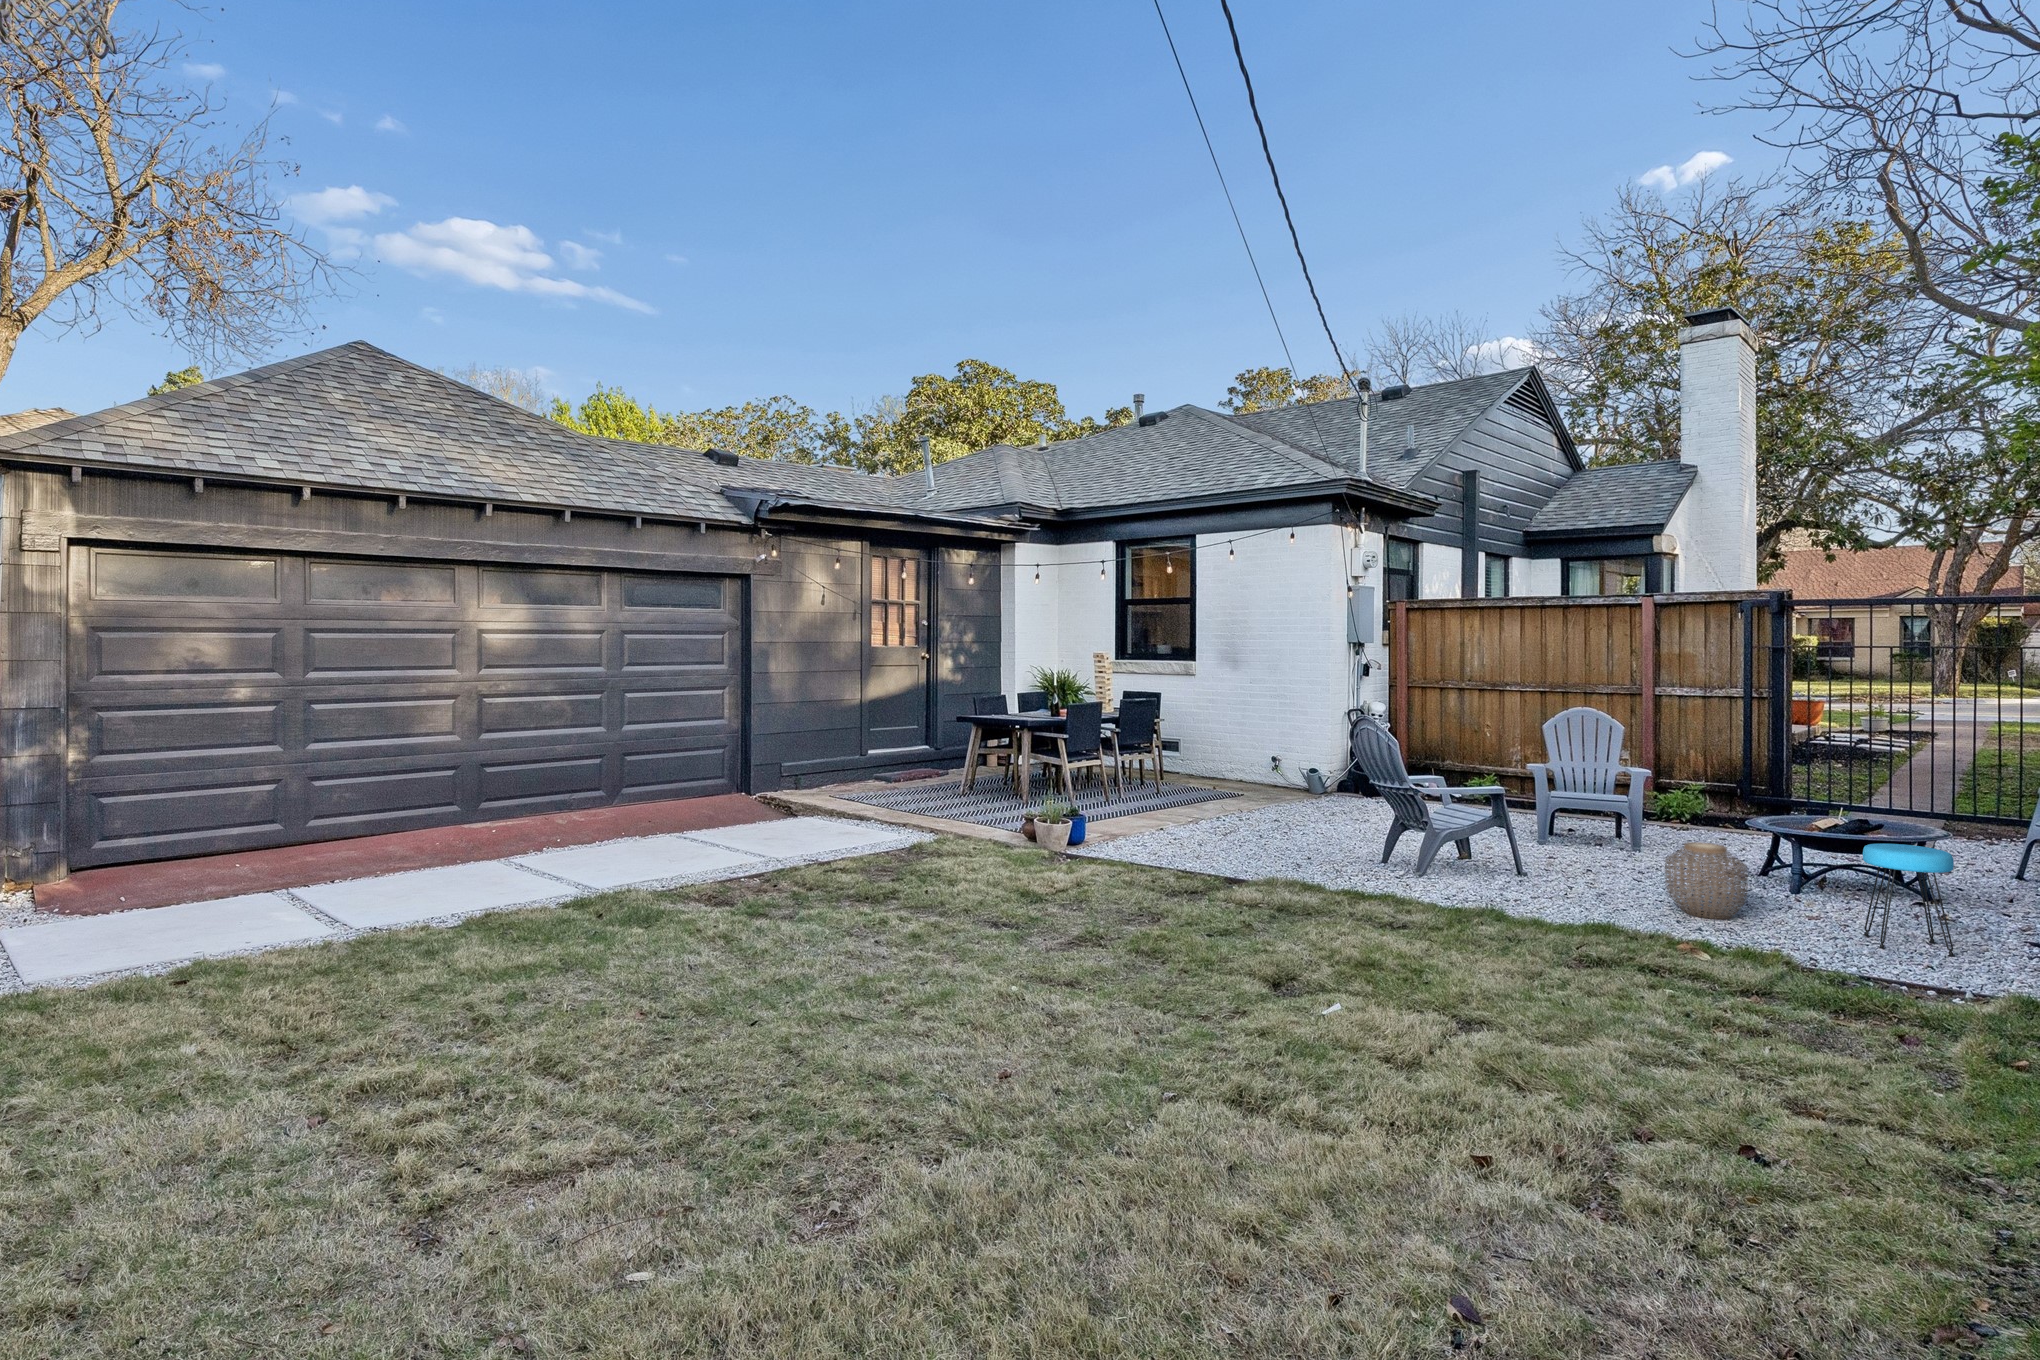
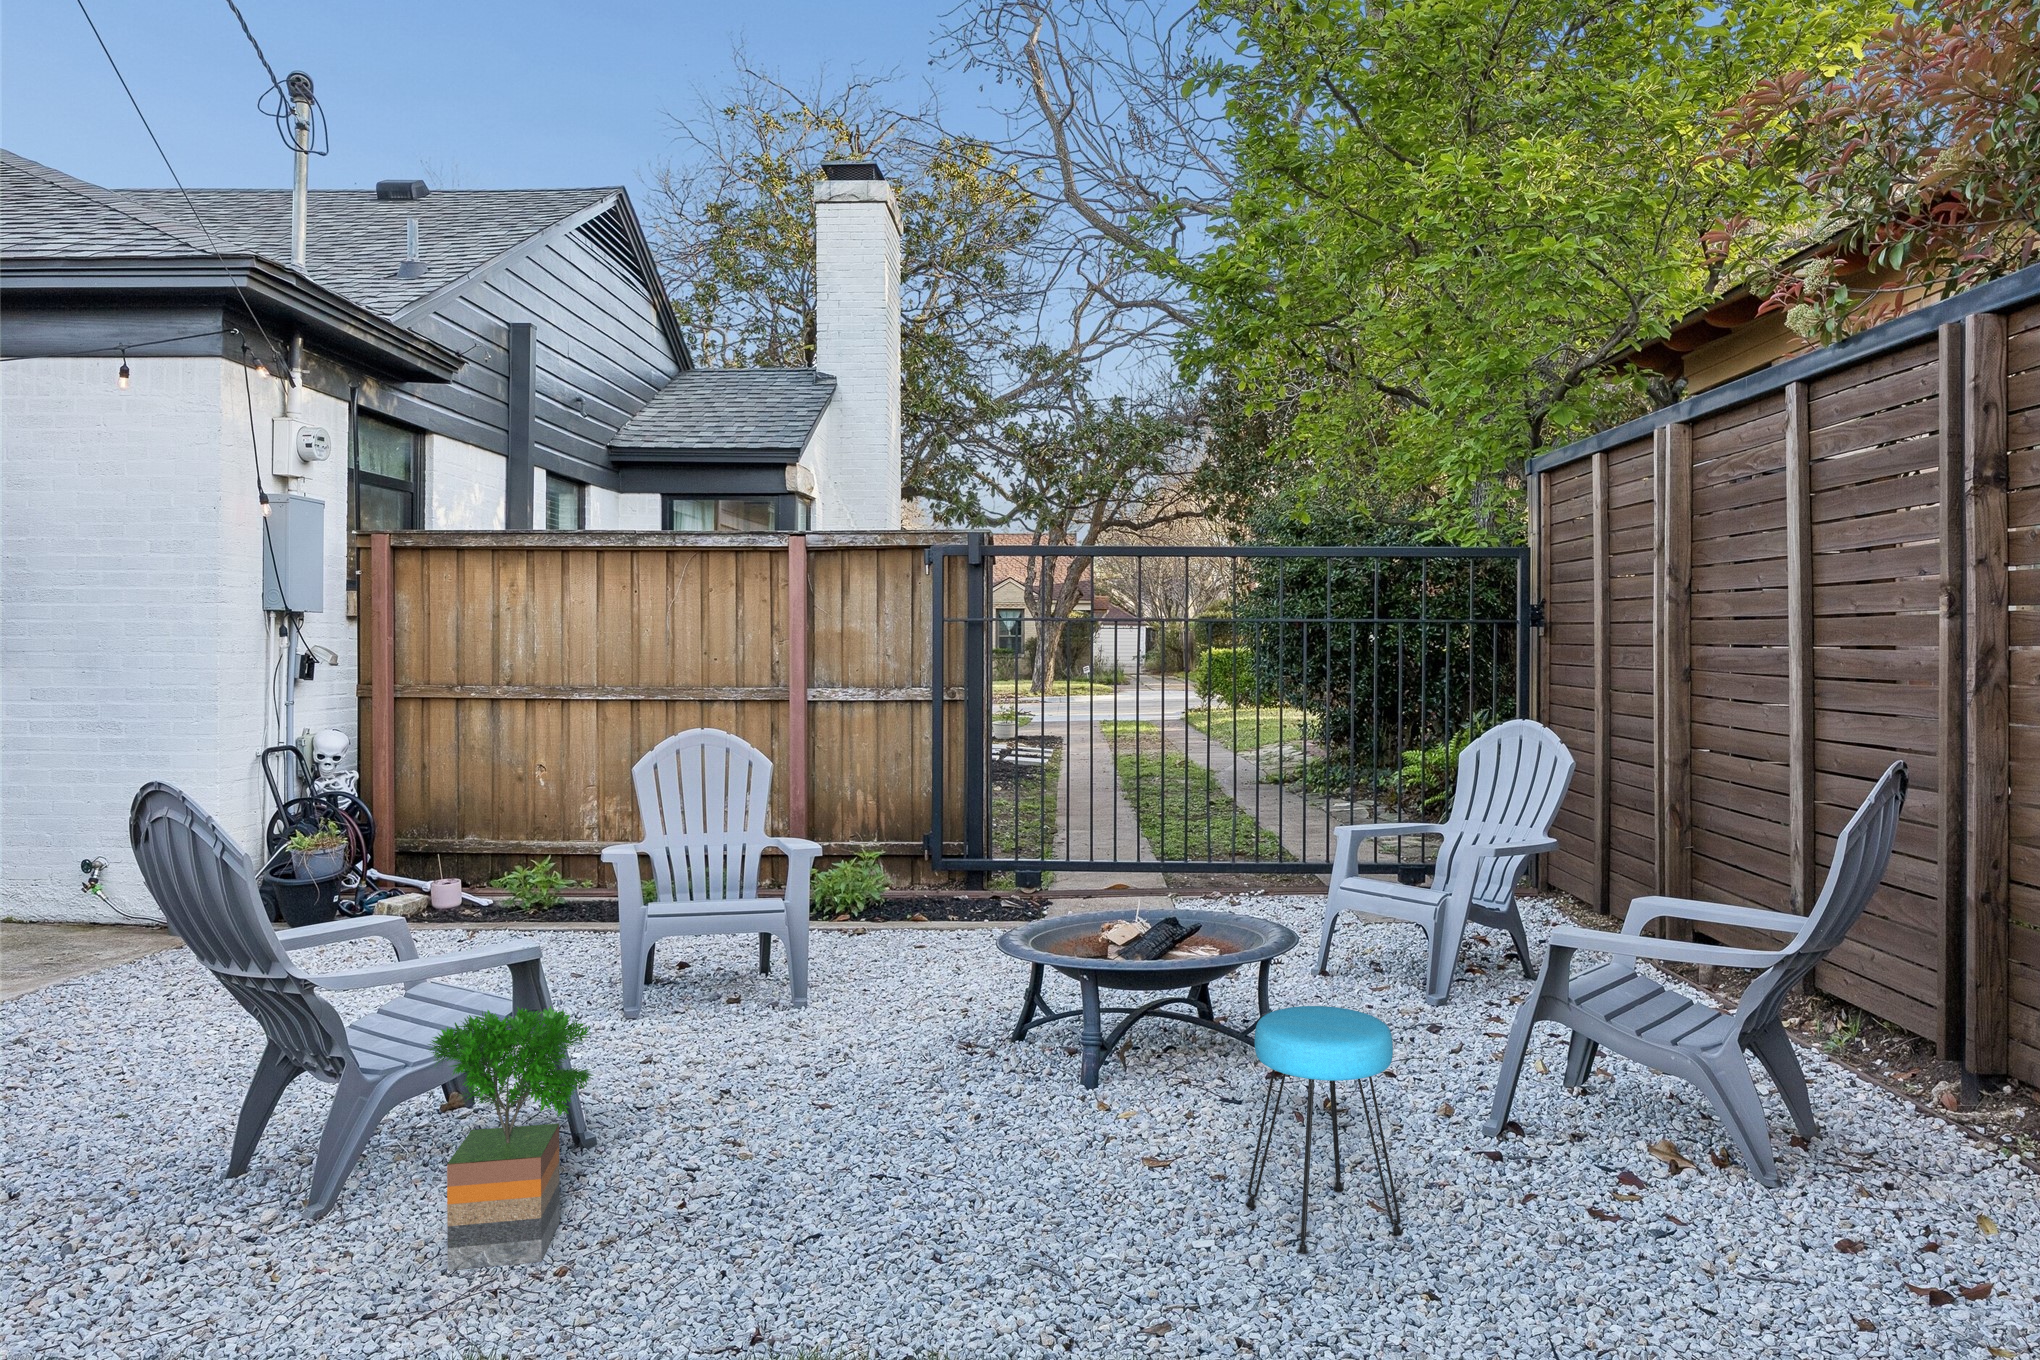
potted tree: none [1460,795,1525,888] -> present [428,1006,594,1270]
woven basket: present [1665,842,1748,919] -> none [905,1055,1059,1247]

